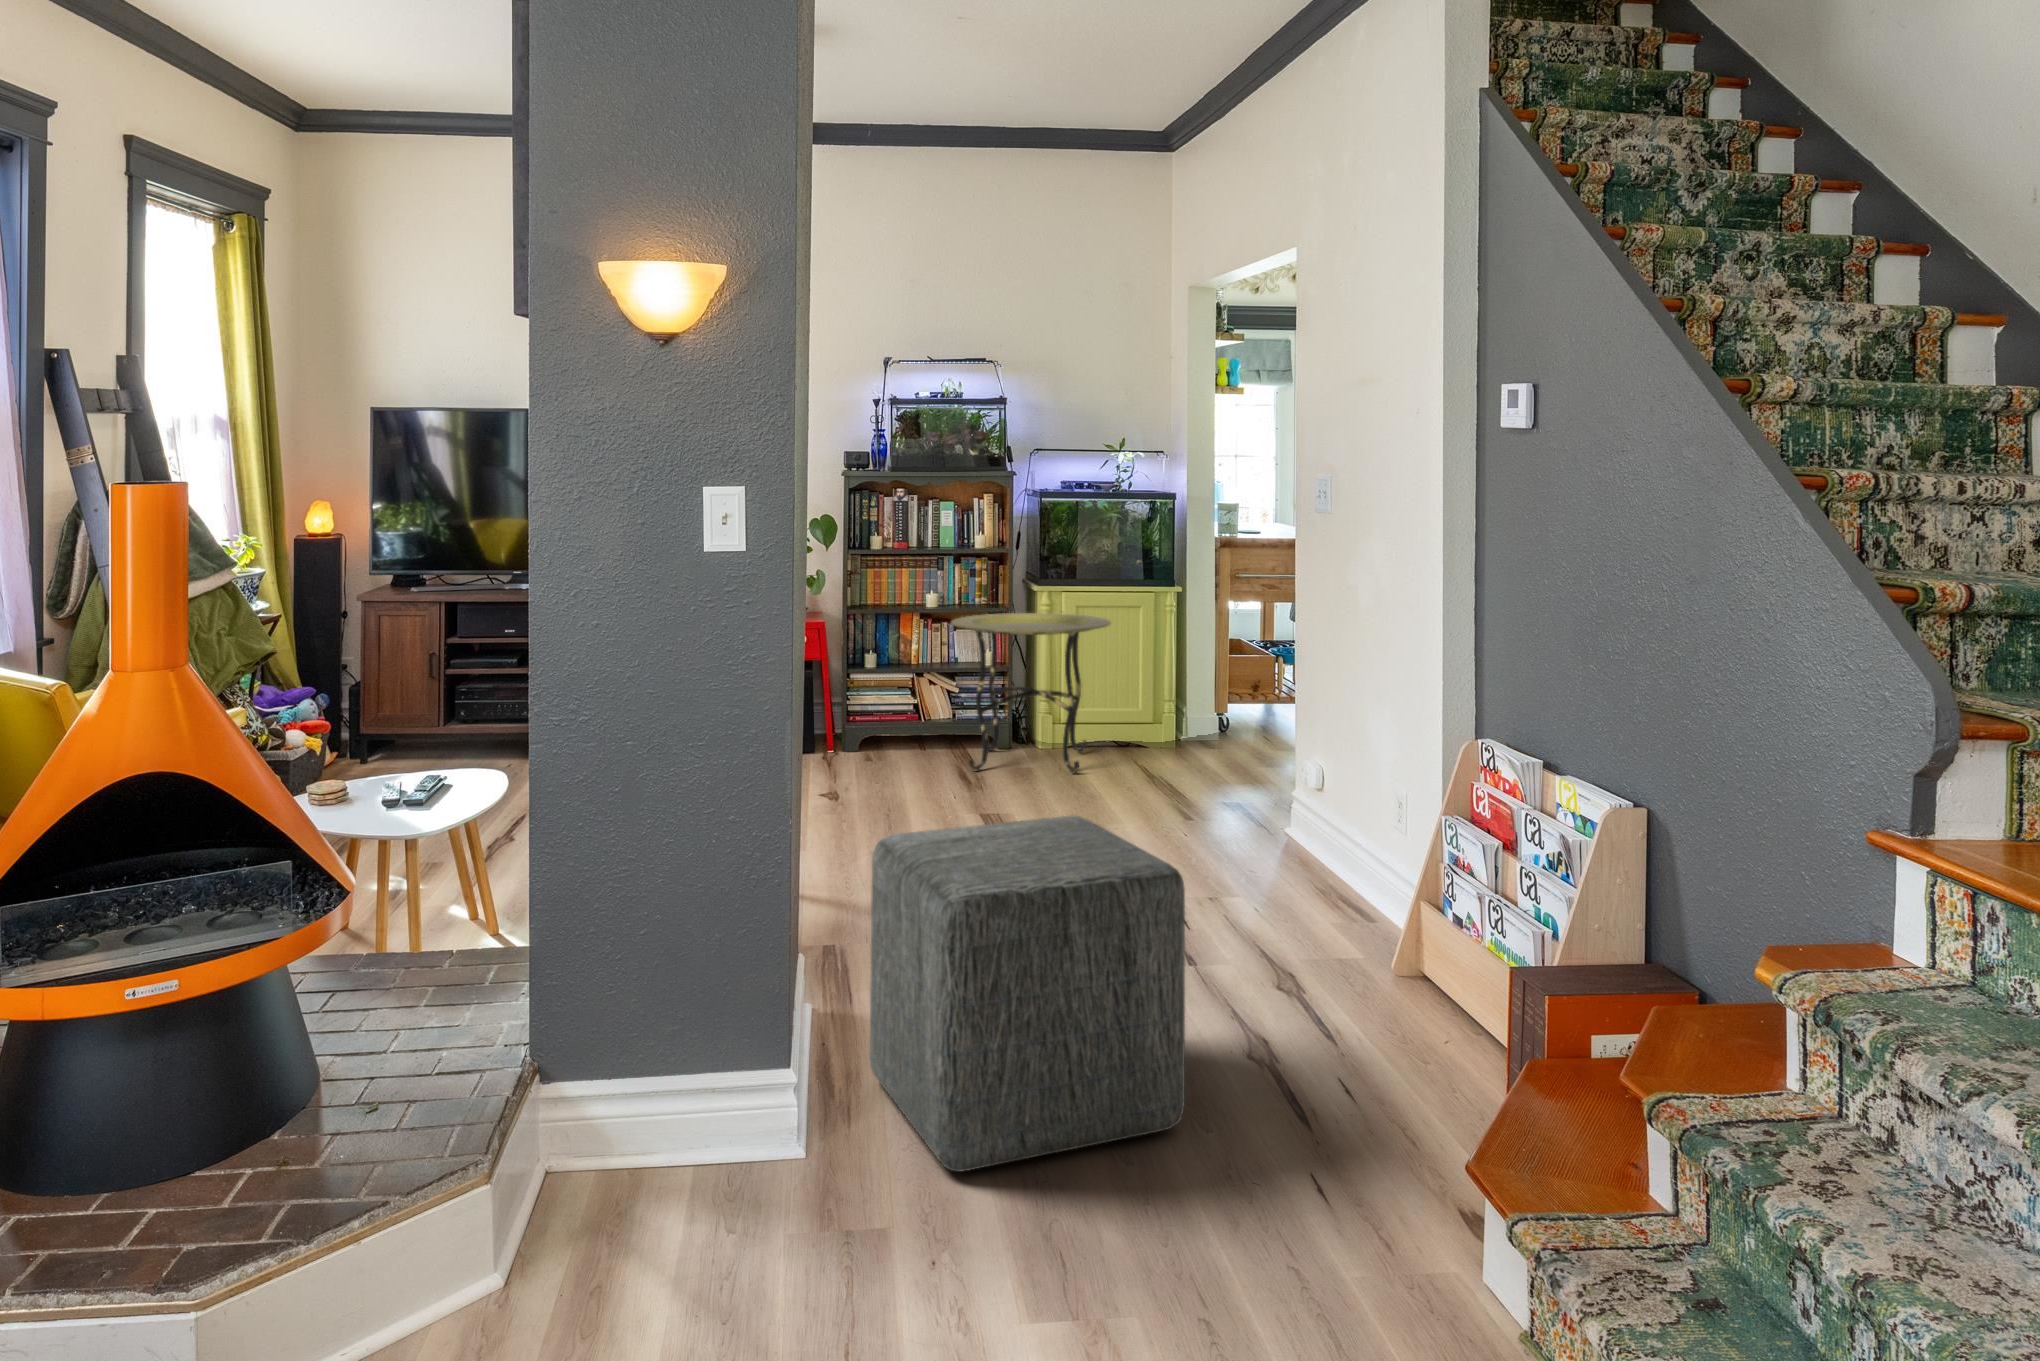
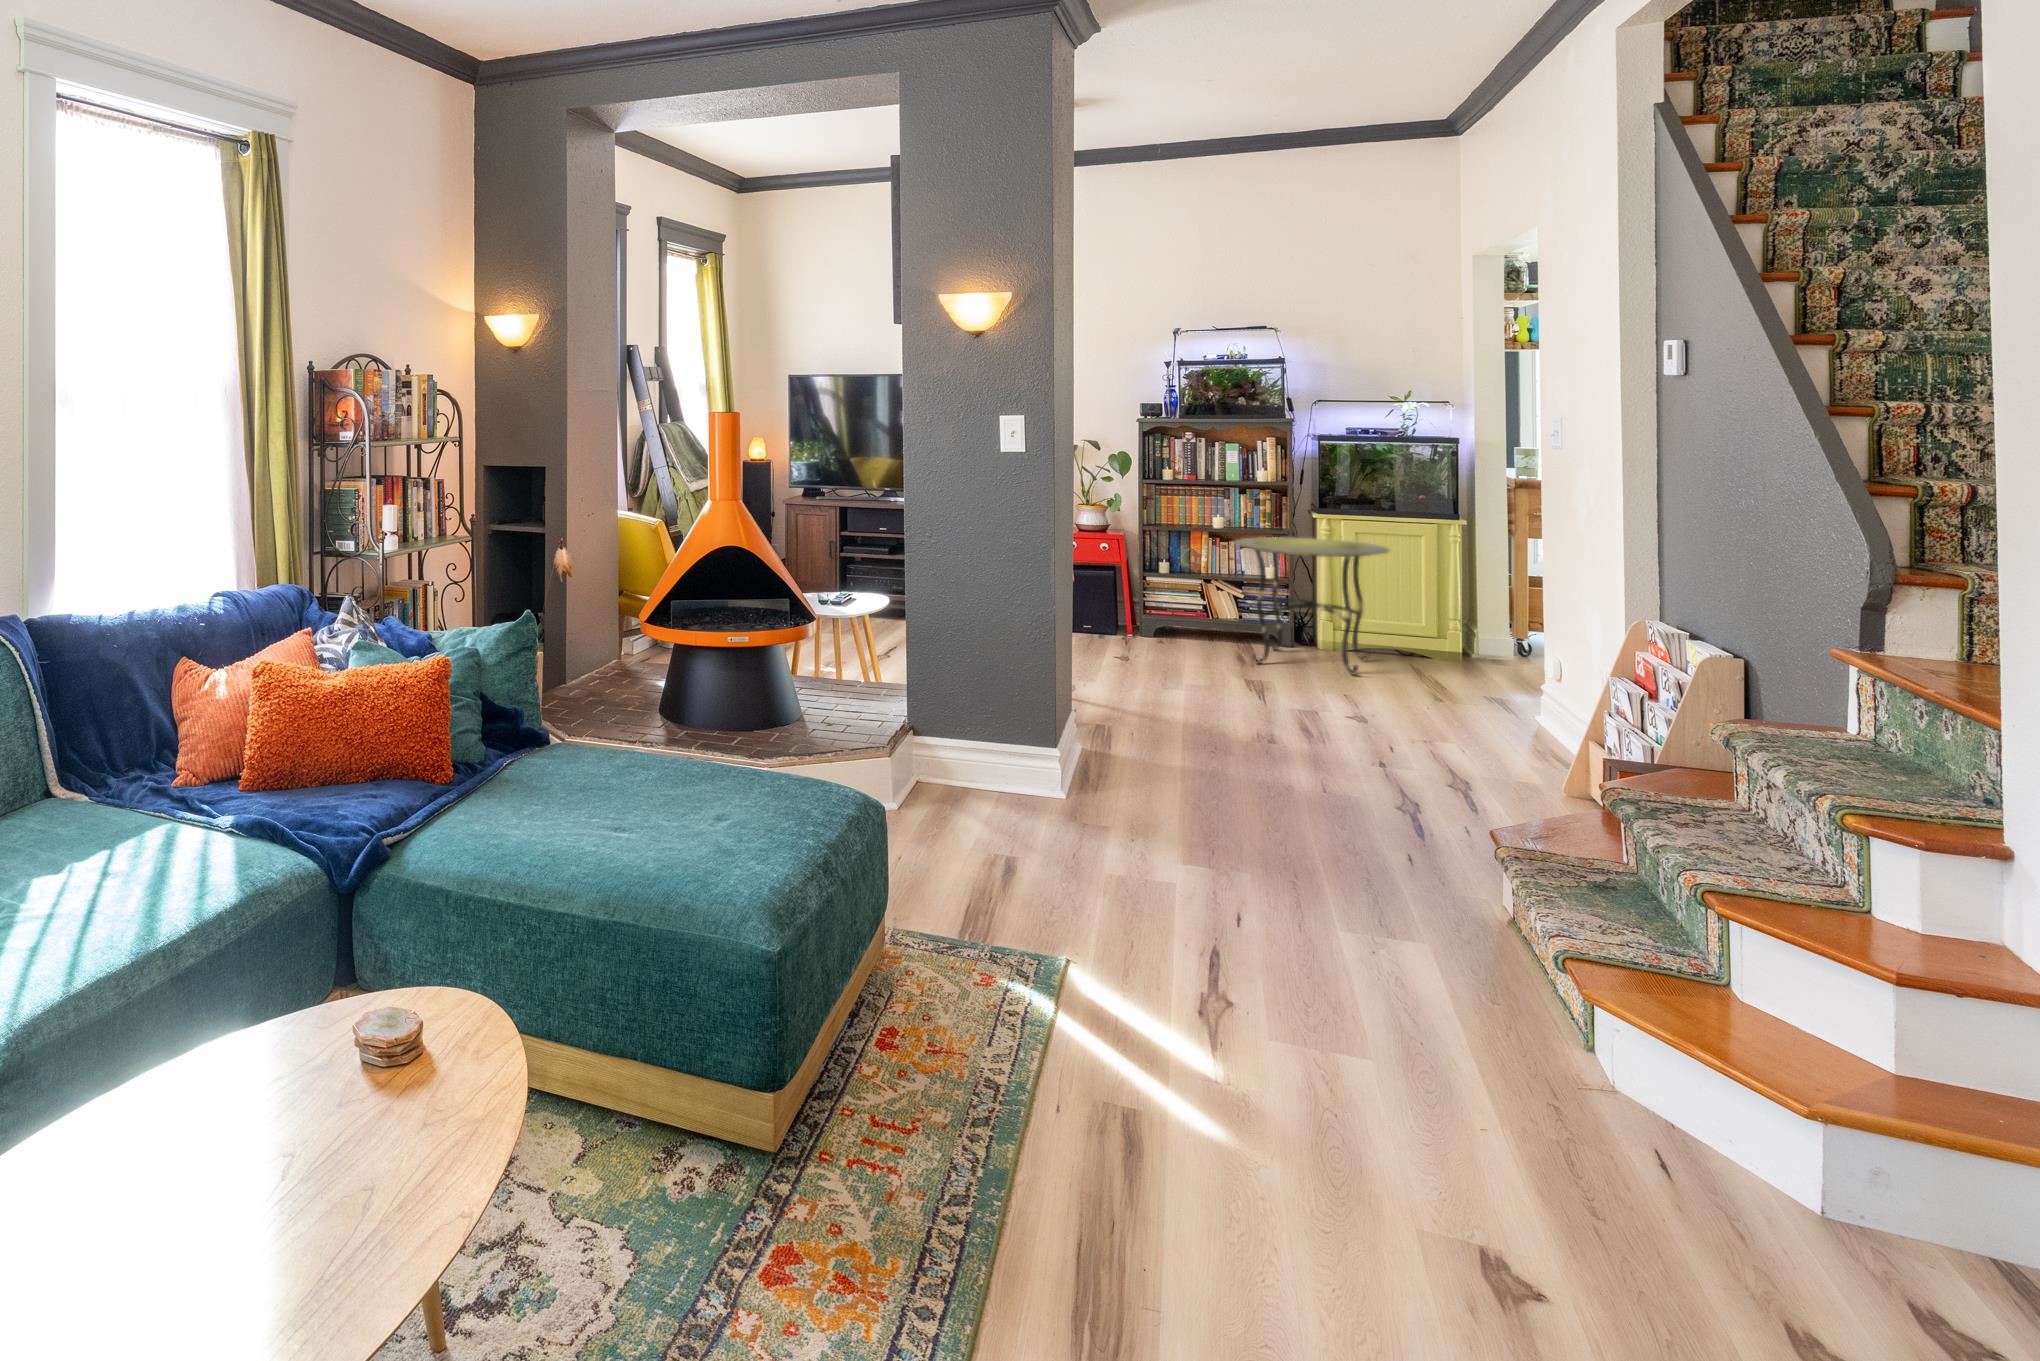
ottoman: present [870,816,1185,1172] -> none [1134,680,1388,918]

